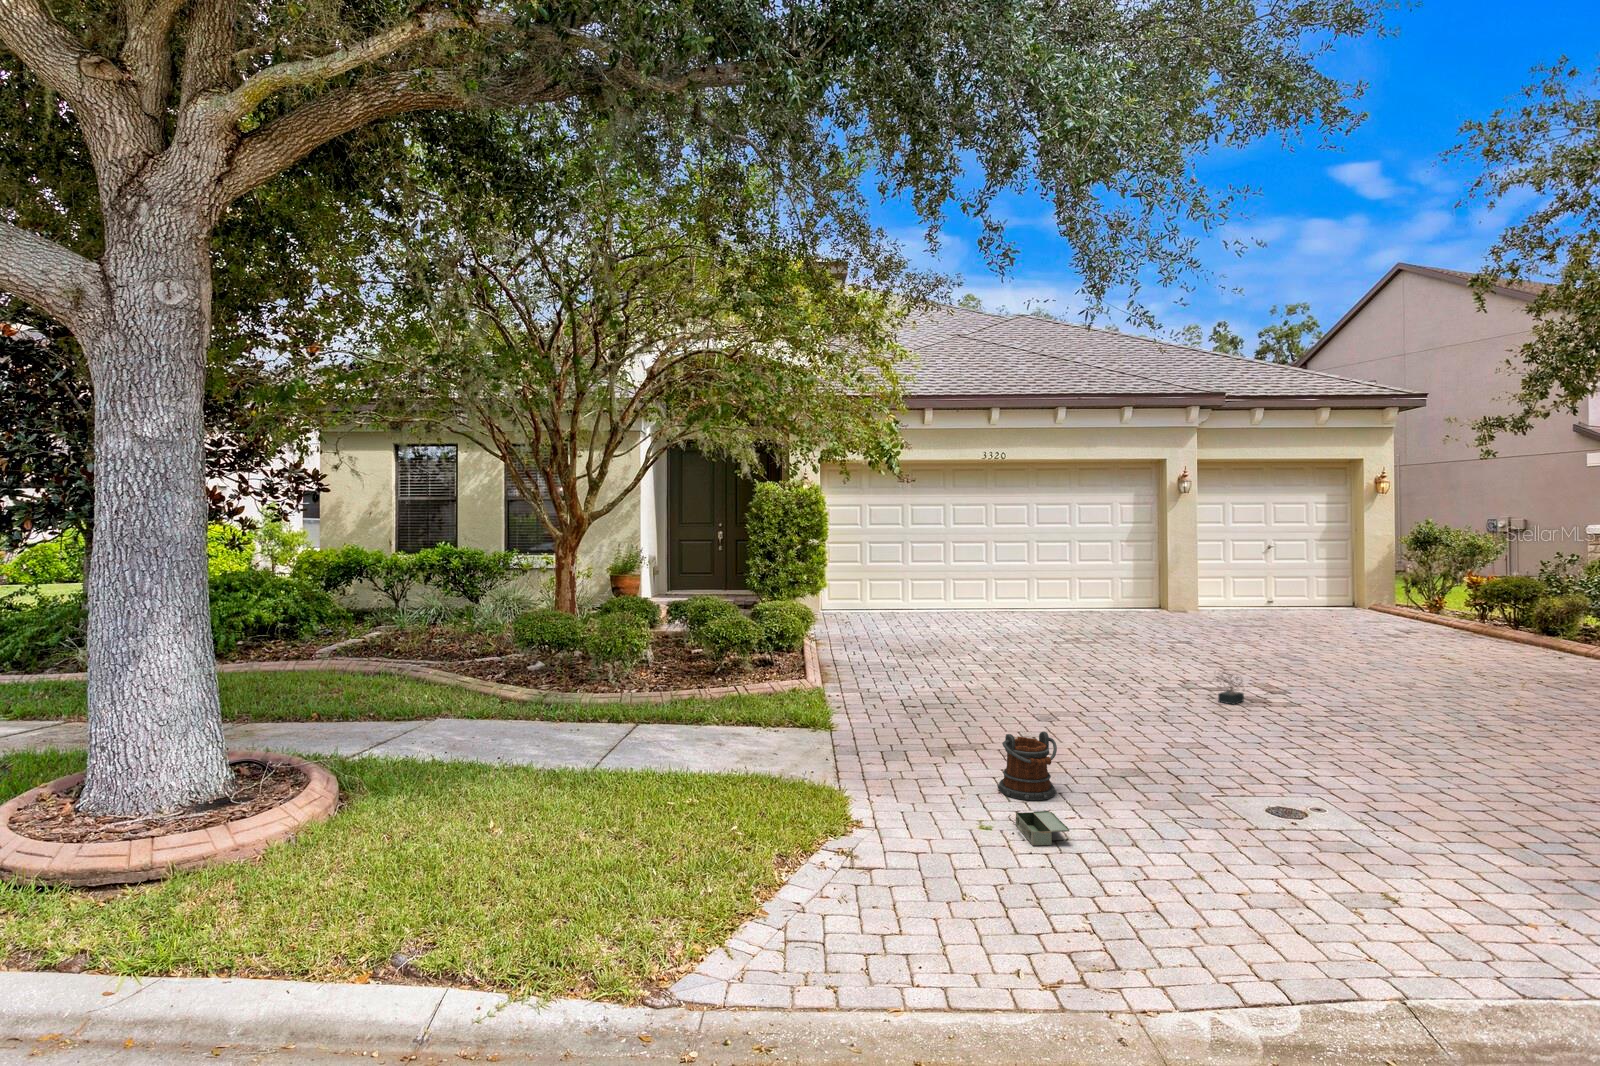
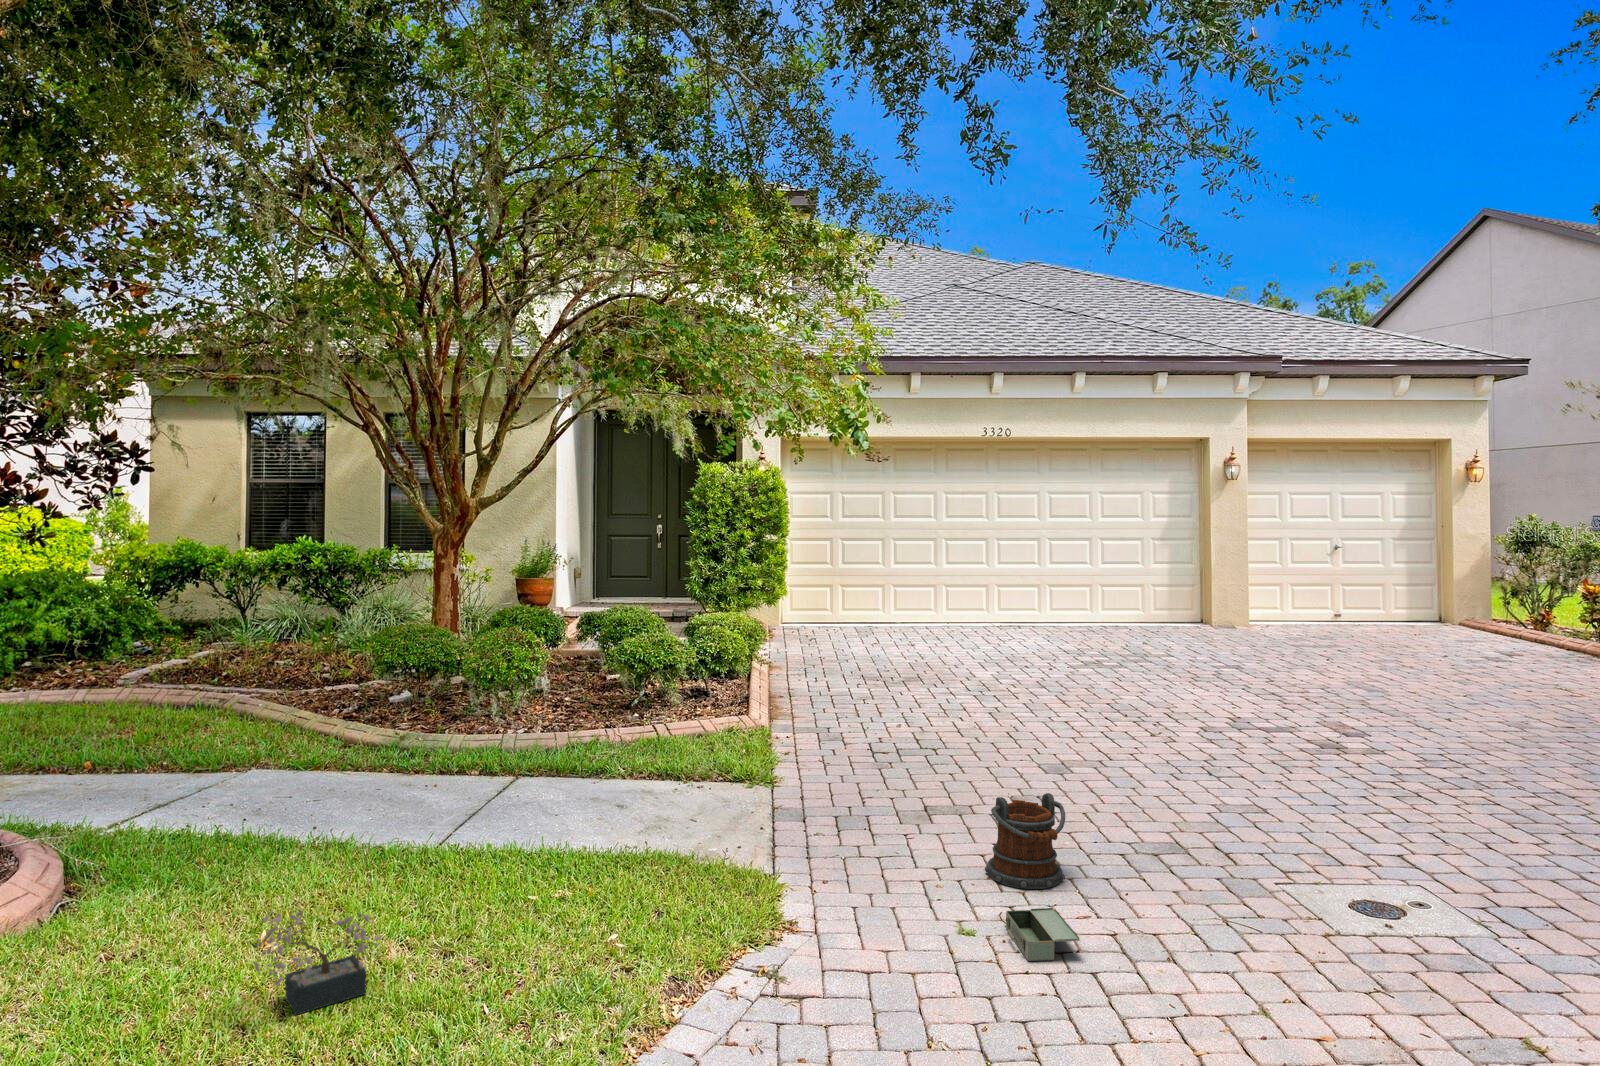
decorative plant: present [1213,672,1245,705] -> present [254,911,381,1015]

